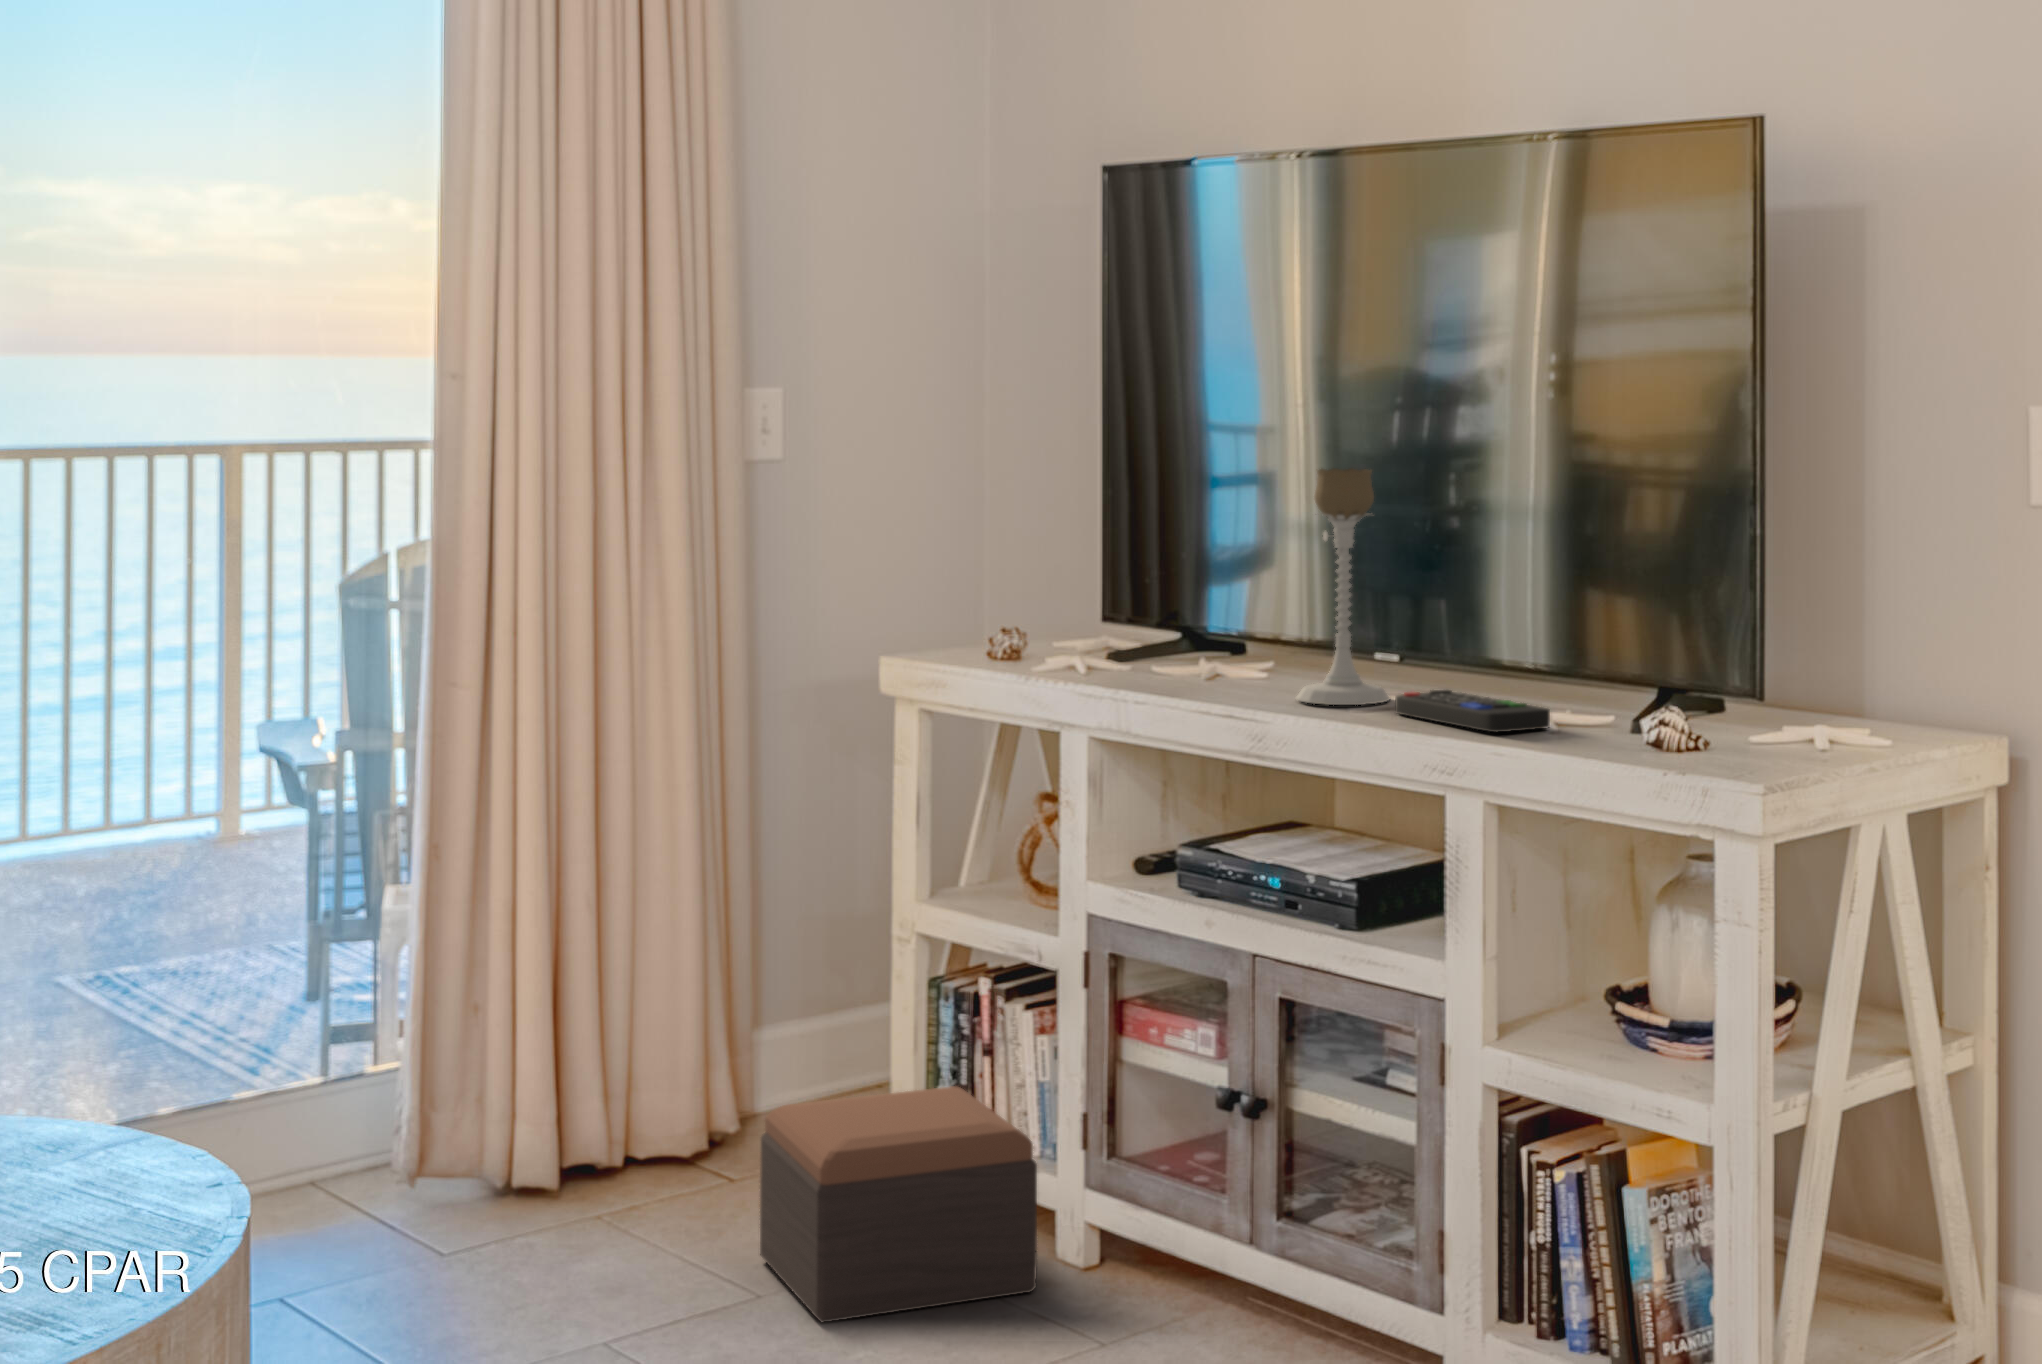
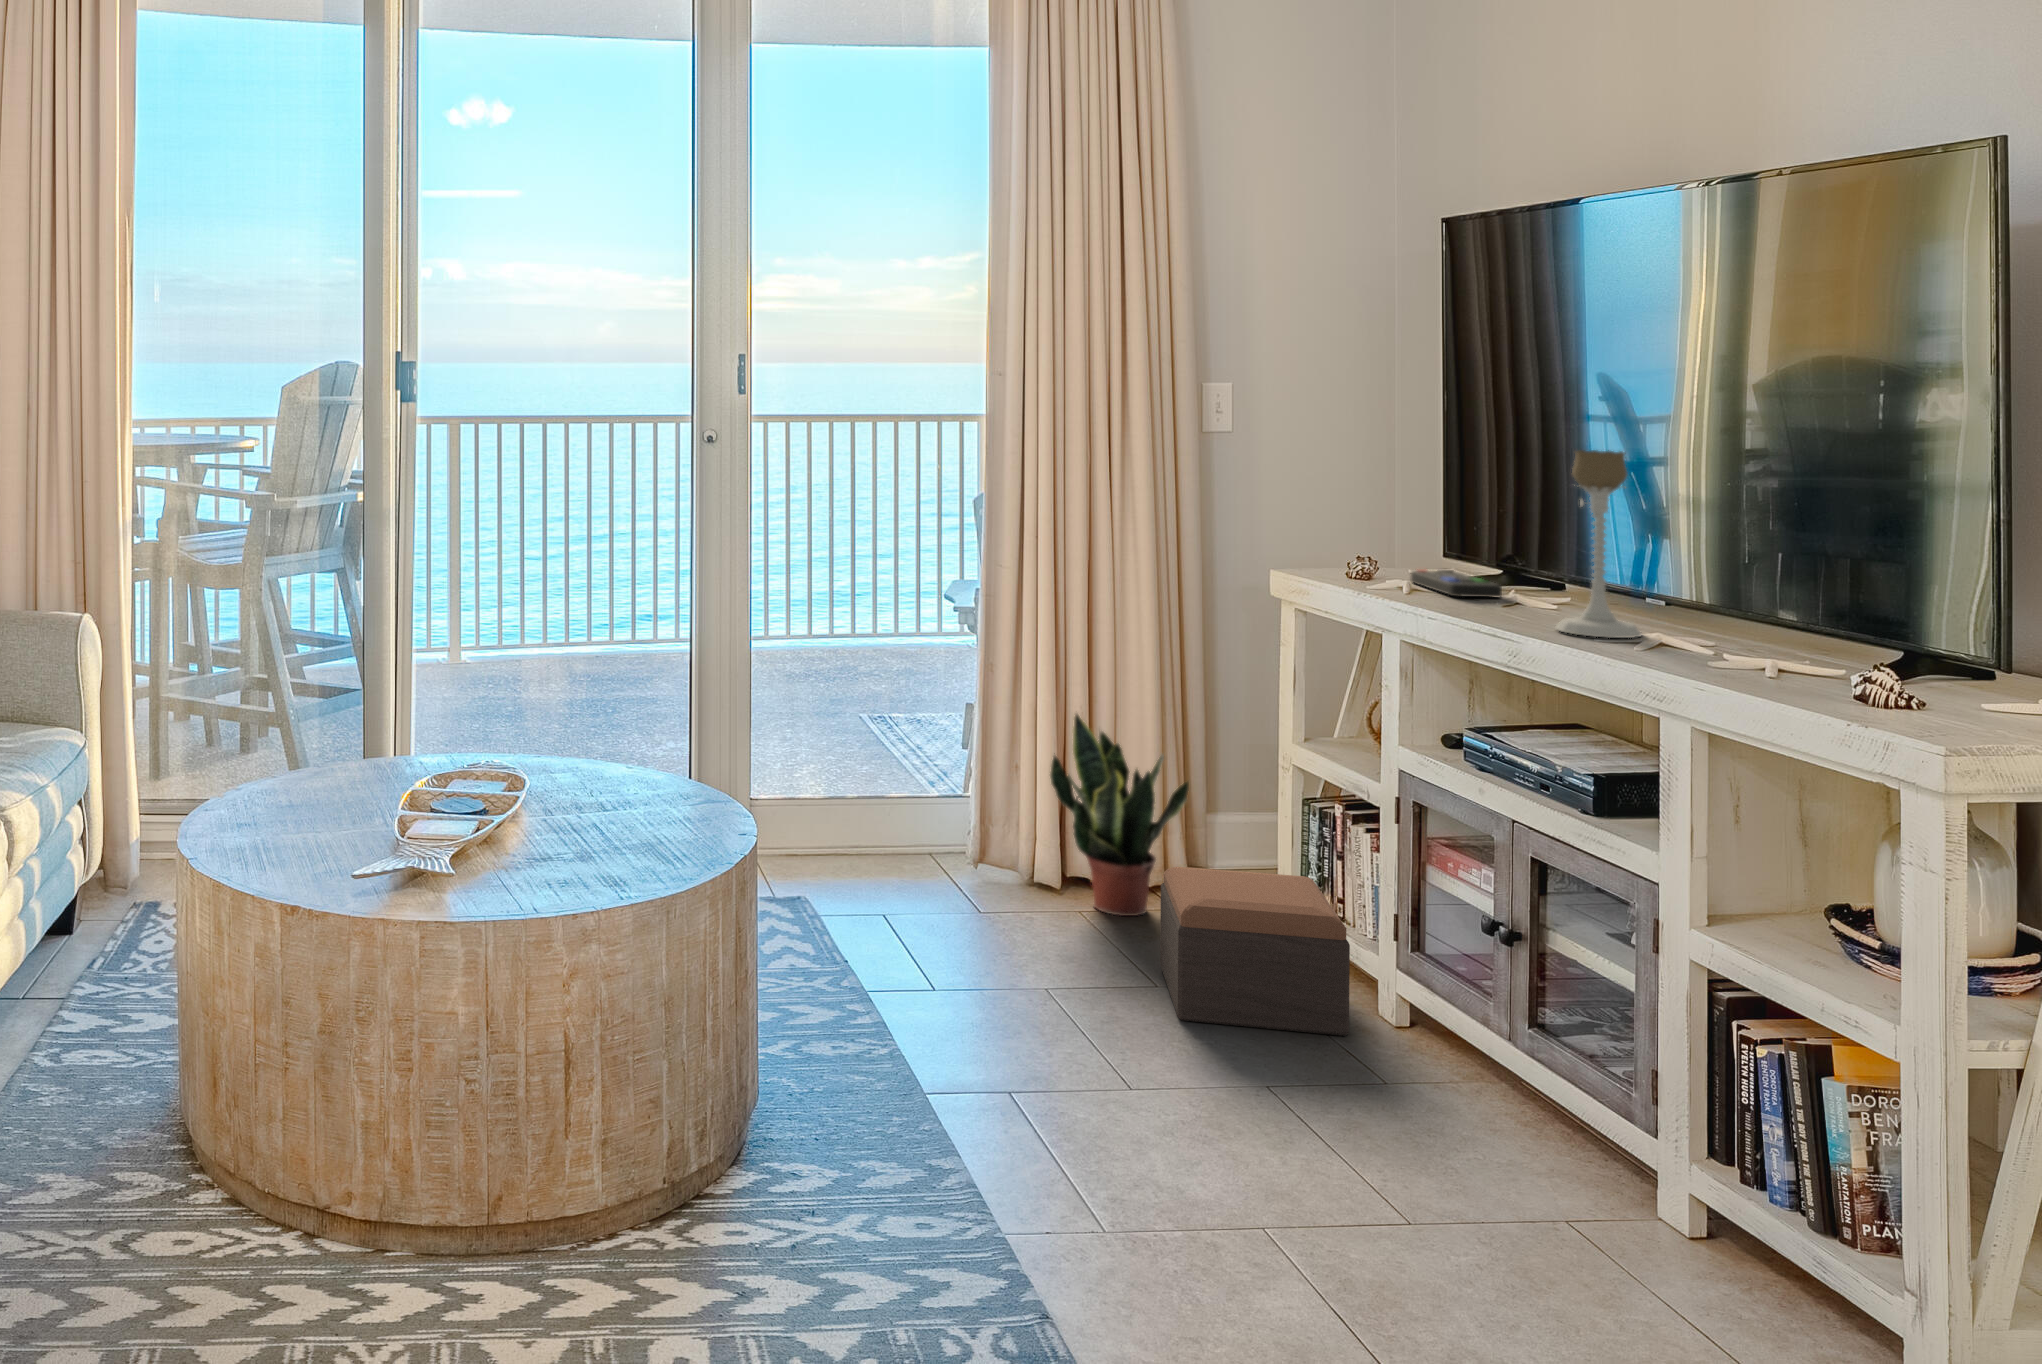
remote control: present [1395,690,1550,732] -> present [1410,569,1502,598]
potted plant: none [557,899,761,1203] -> present [1050,714,1189,916]

